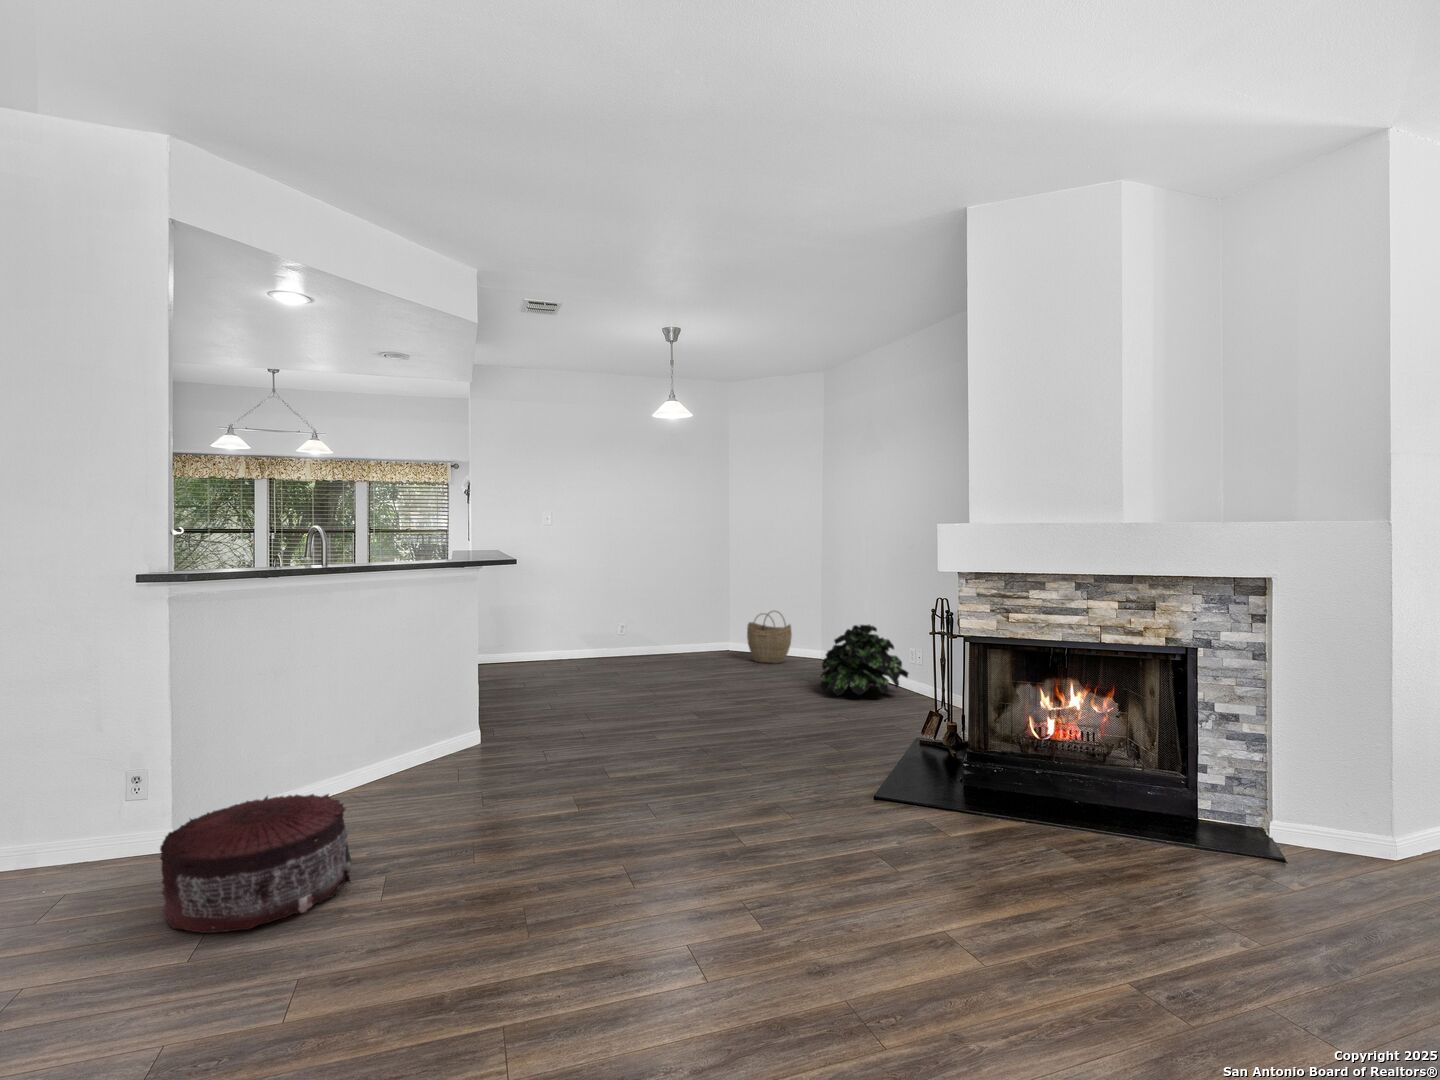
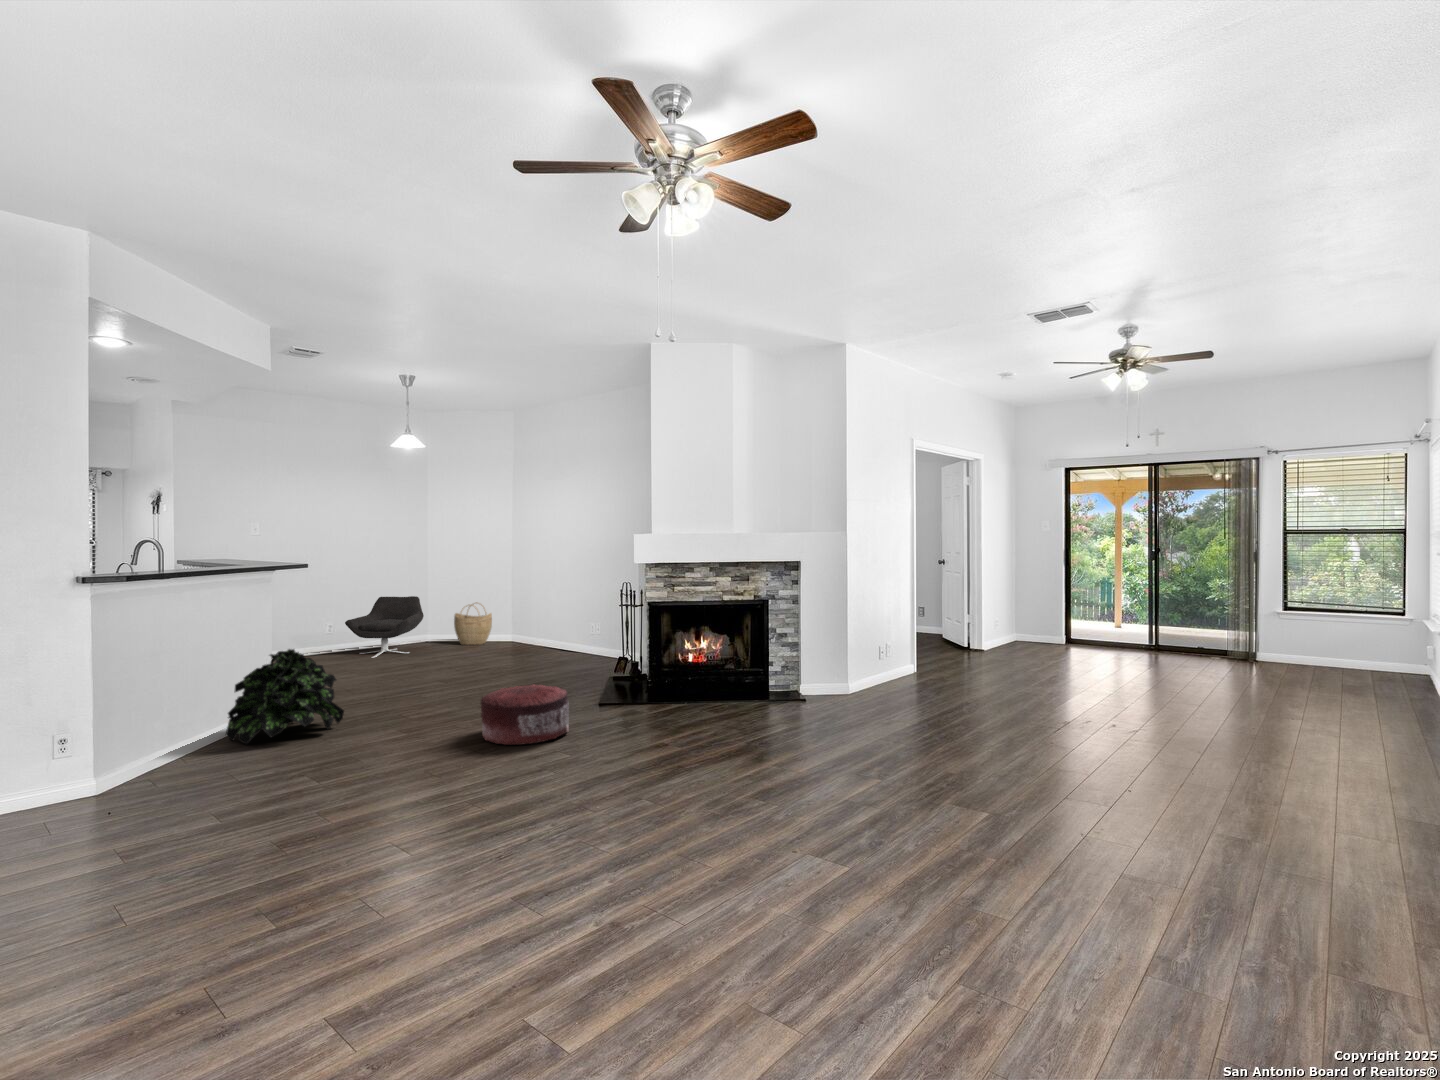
lounge chair: none [625,599,711,671] -> present [345,596,424,658]
potted plant: present [820,625,908,695] -> present [226,649,344,744]
pouf: present [160,794,351,933] -> present [481,685,569,745]

